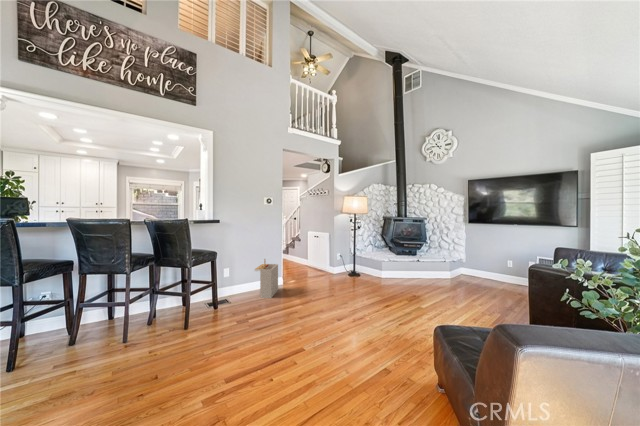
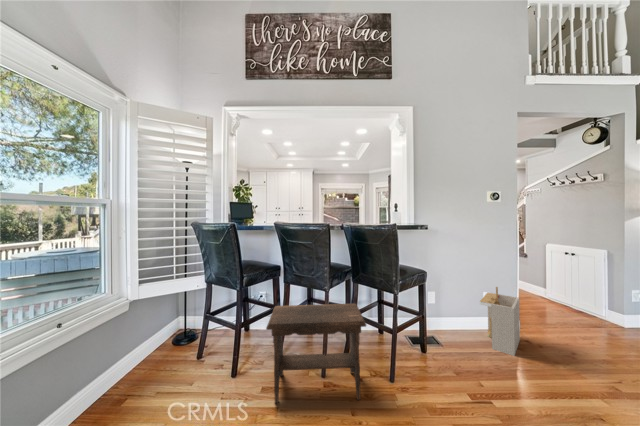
footstool: none [62,281,164,373] -> present [266,304,366,403]

